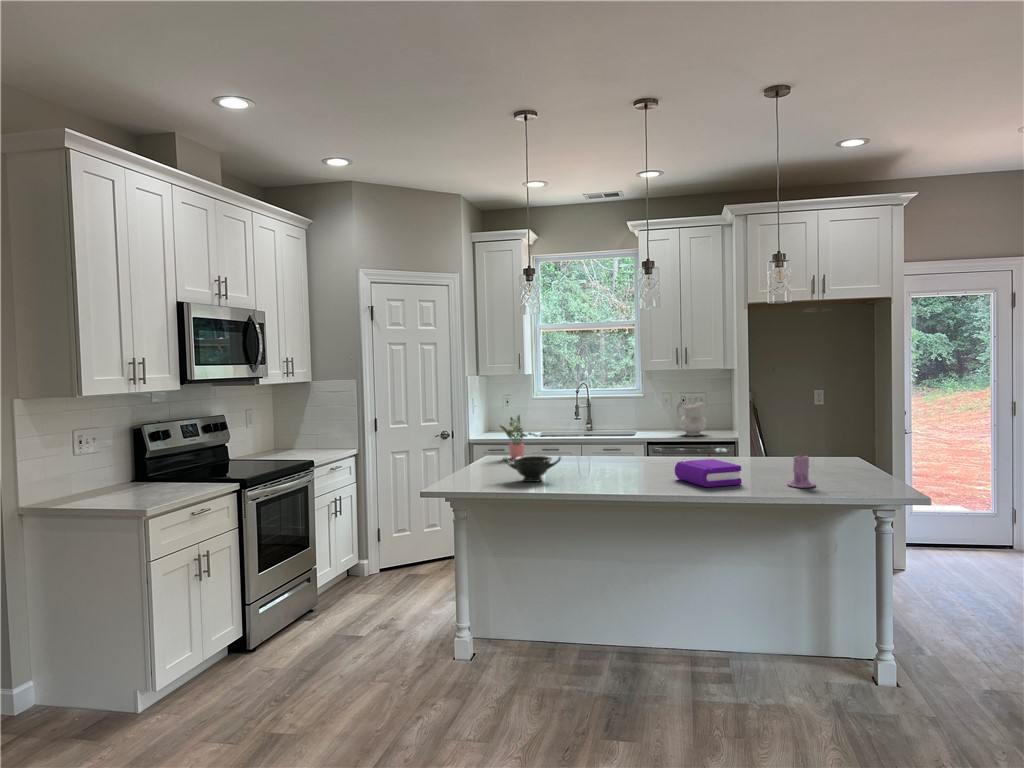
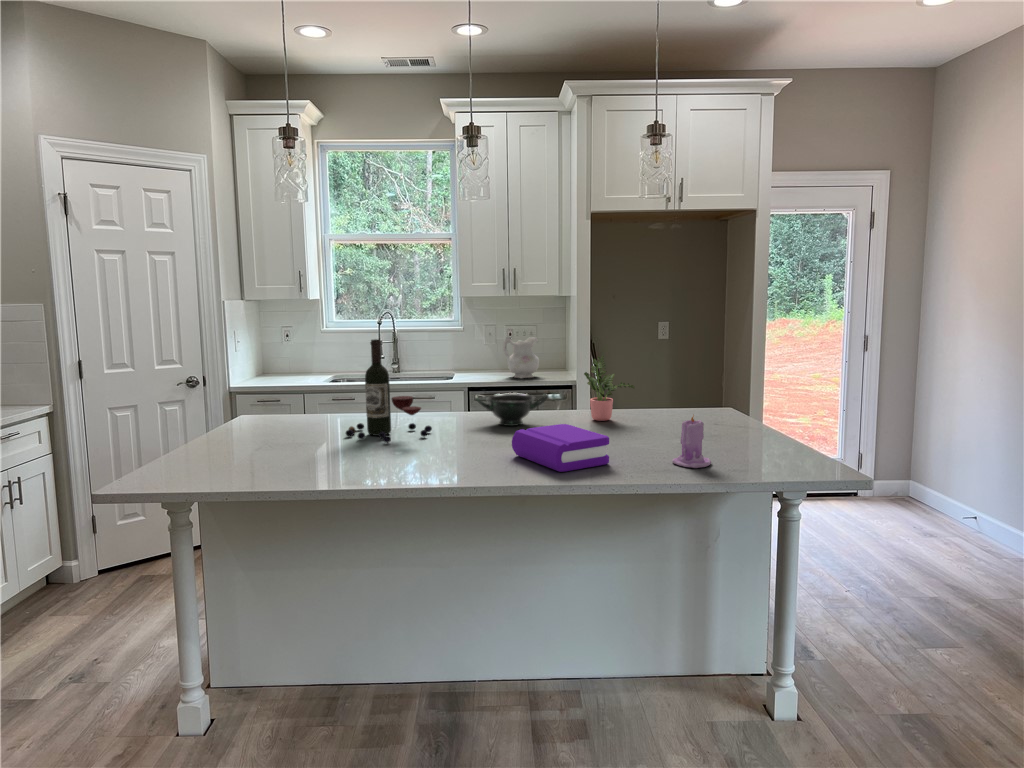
wine bottle: none [562,402,620,472] -> present [346,339,432,443]
potted plant: present [500,415,537,458] -> present [584,356,635,421]
bowl: present [503,456,561,482] -> present [475,393,548,426]

